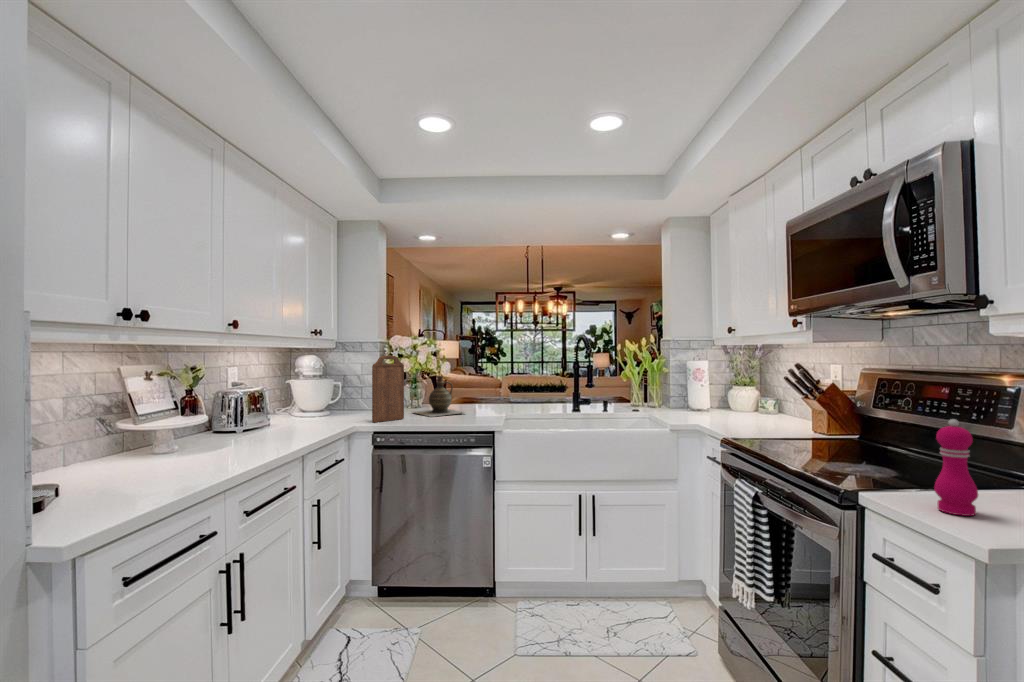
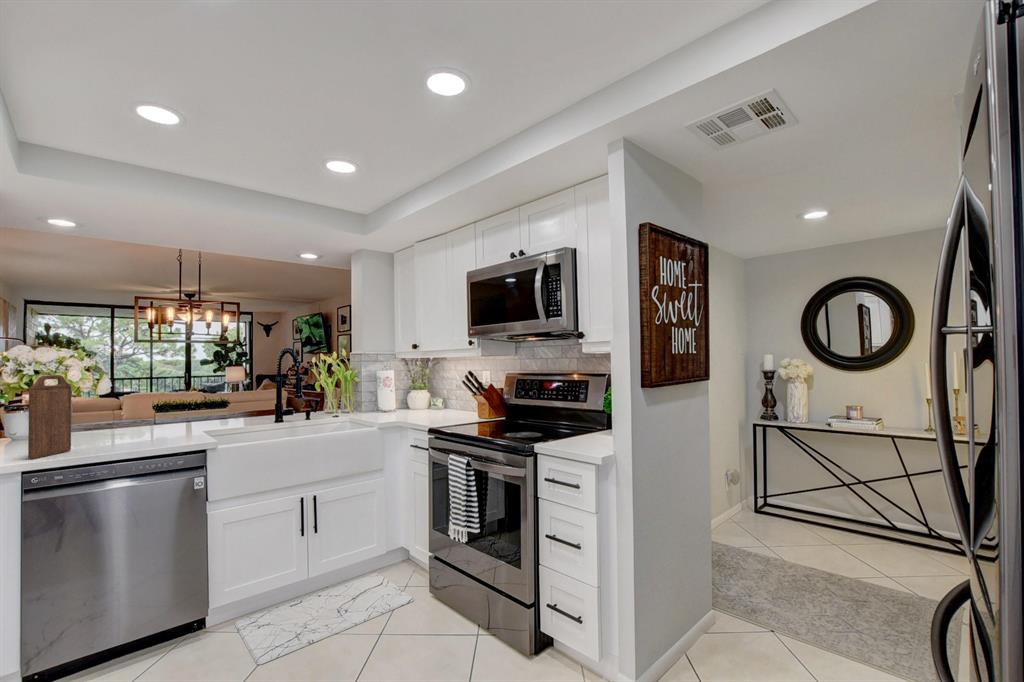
ceramic jug: present [414,376,464,417] -> none [66,397,150,445]
pepper mill: present [934,419,978,516] -> none [571,398,589,447]

